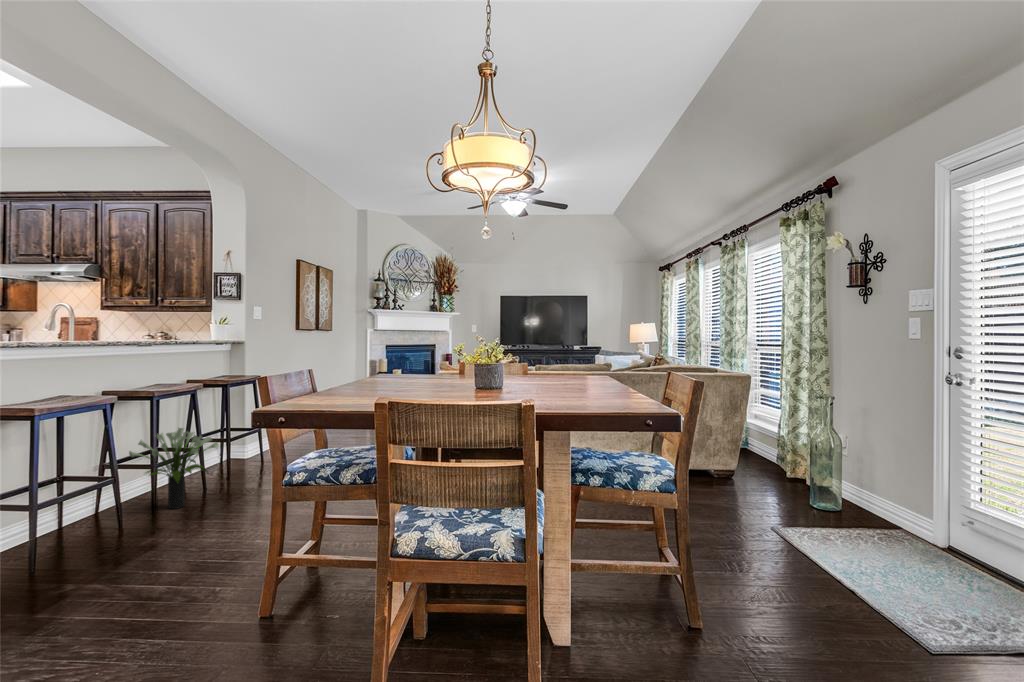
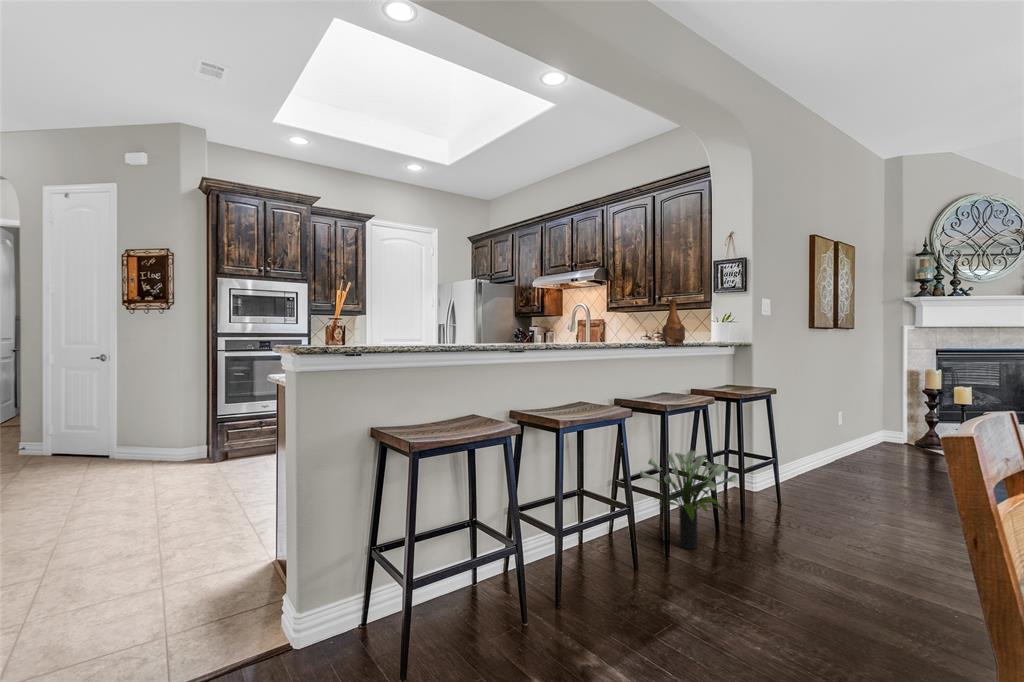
bottle: none [153,303,184,343] -> present [662,299,685,345]

